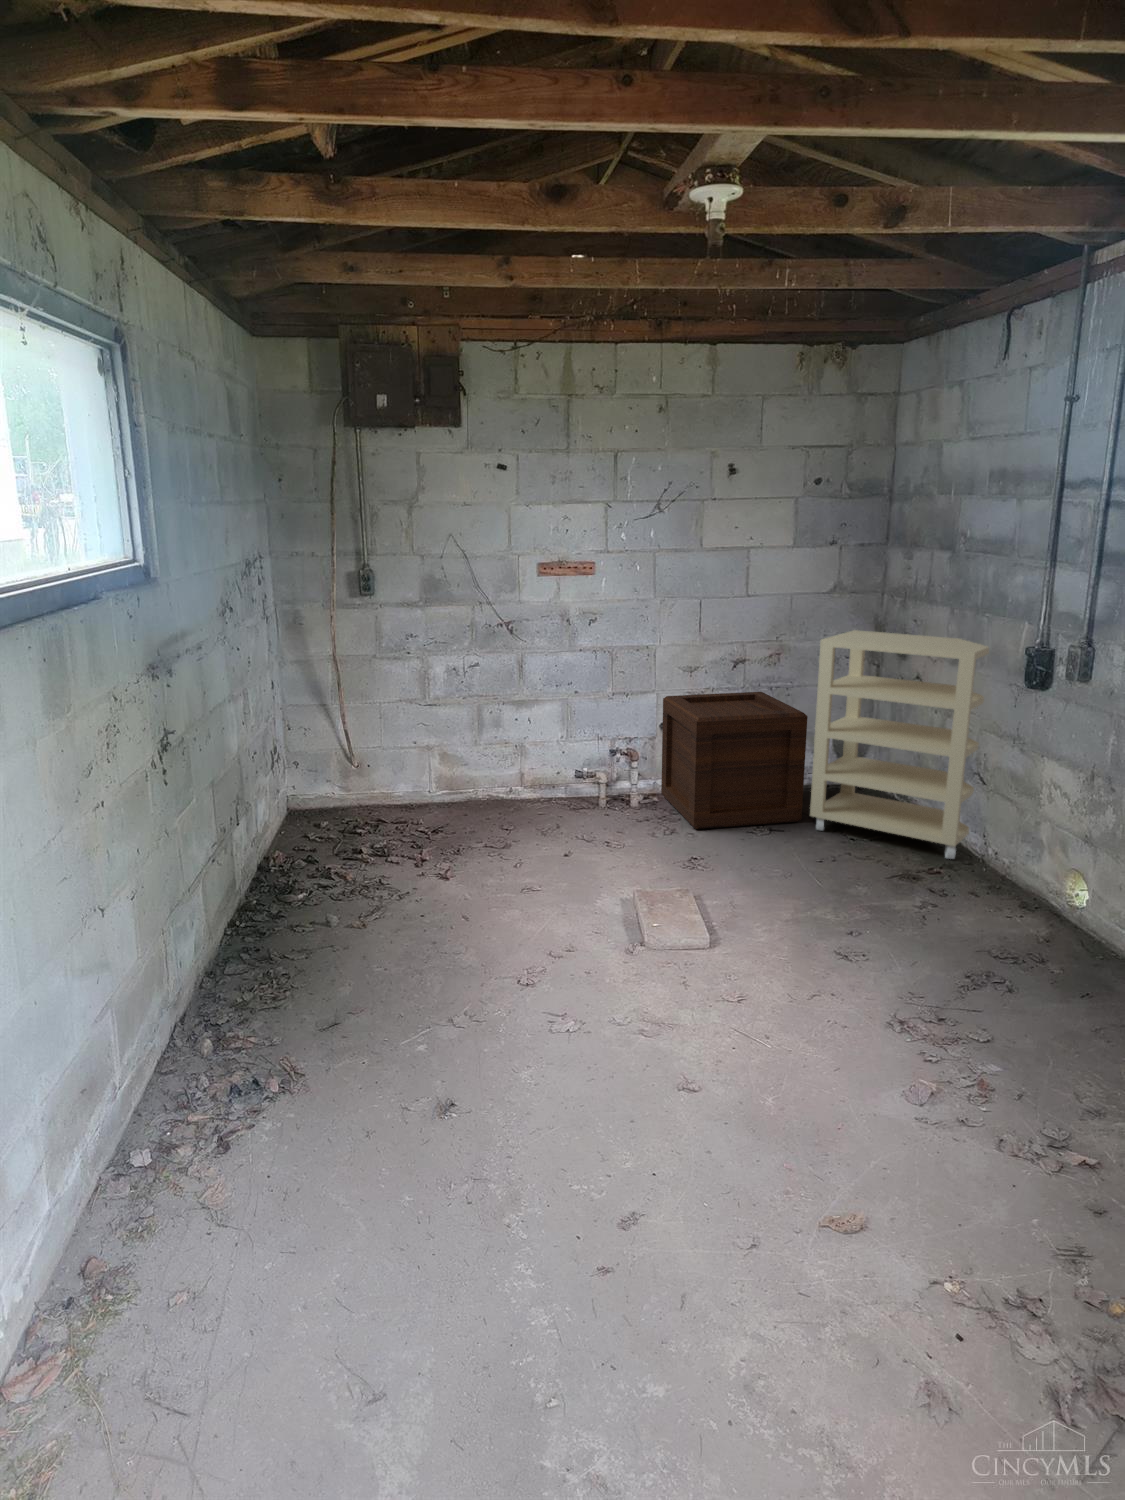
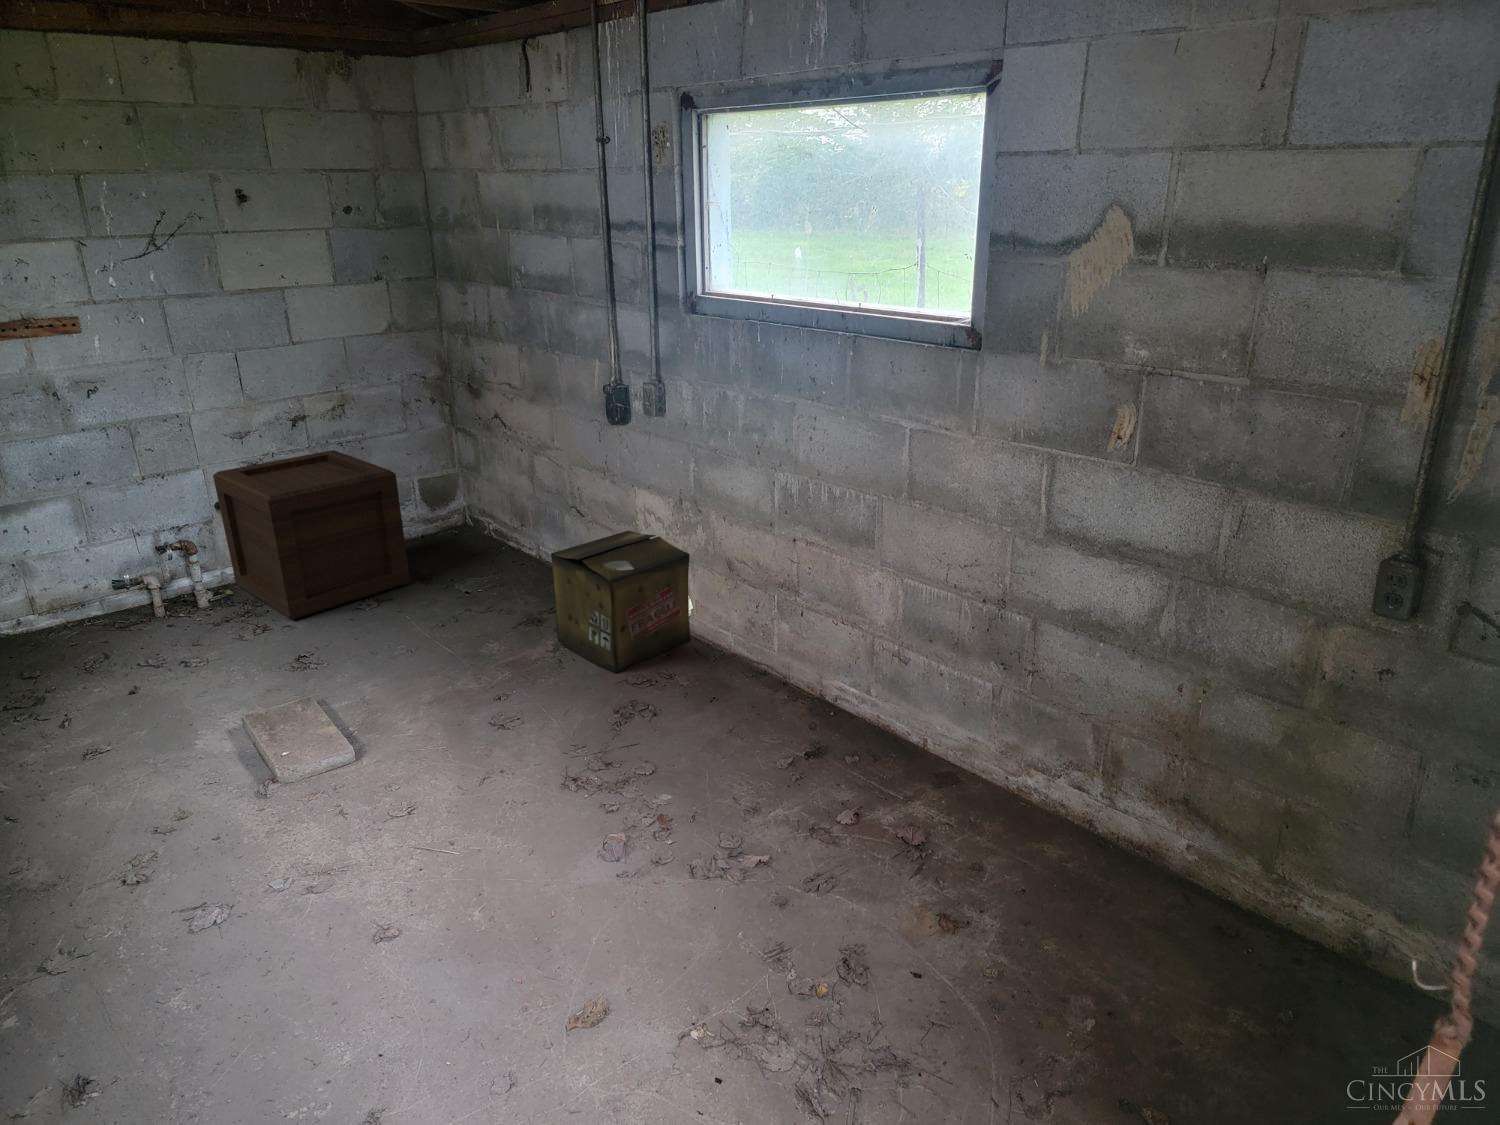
shelving unit: present [810,630,989,859] -> none [395,376,582,591]
cardboard box: none [927,804,1095,945] -> present [551,531,691,673]

